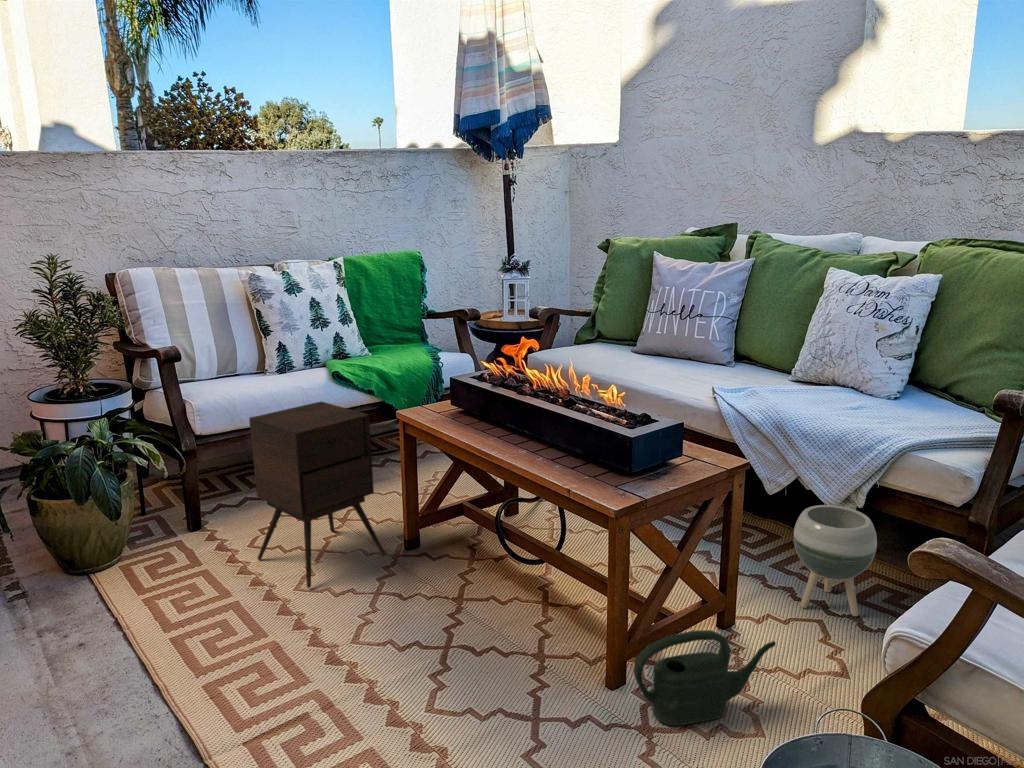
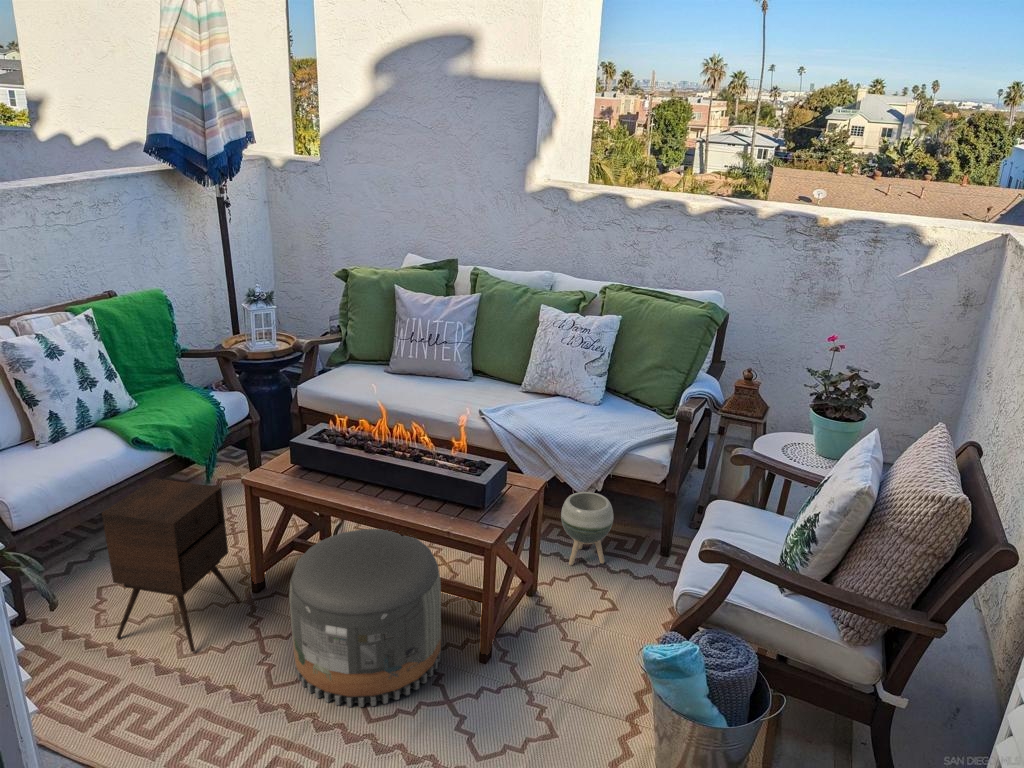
pouf: none [379,483,568,698] -> present [289,529,441,707]
watering can: present [634,630,776,725] -> none [510,601,584,675]

